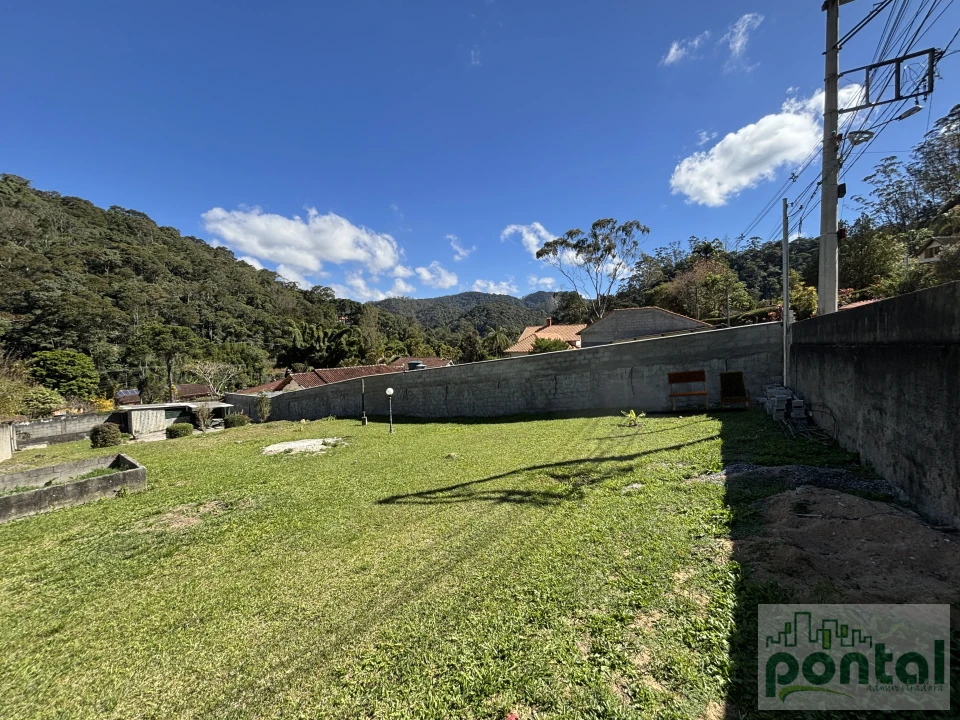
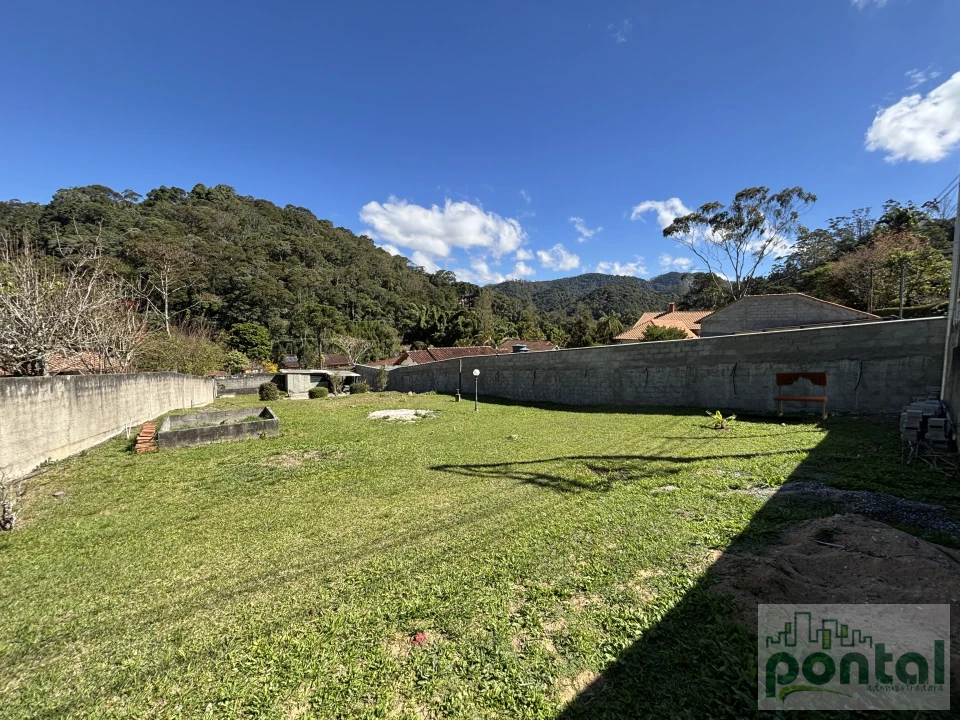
lounge chair: present [719,371,751,410] -> none [842,376,886,424]

